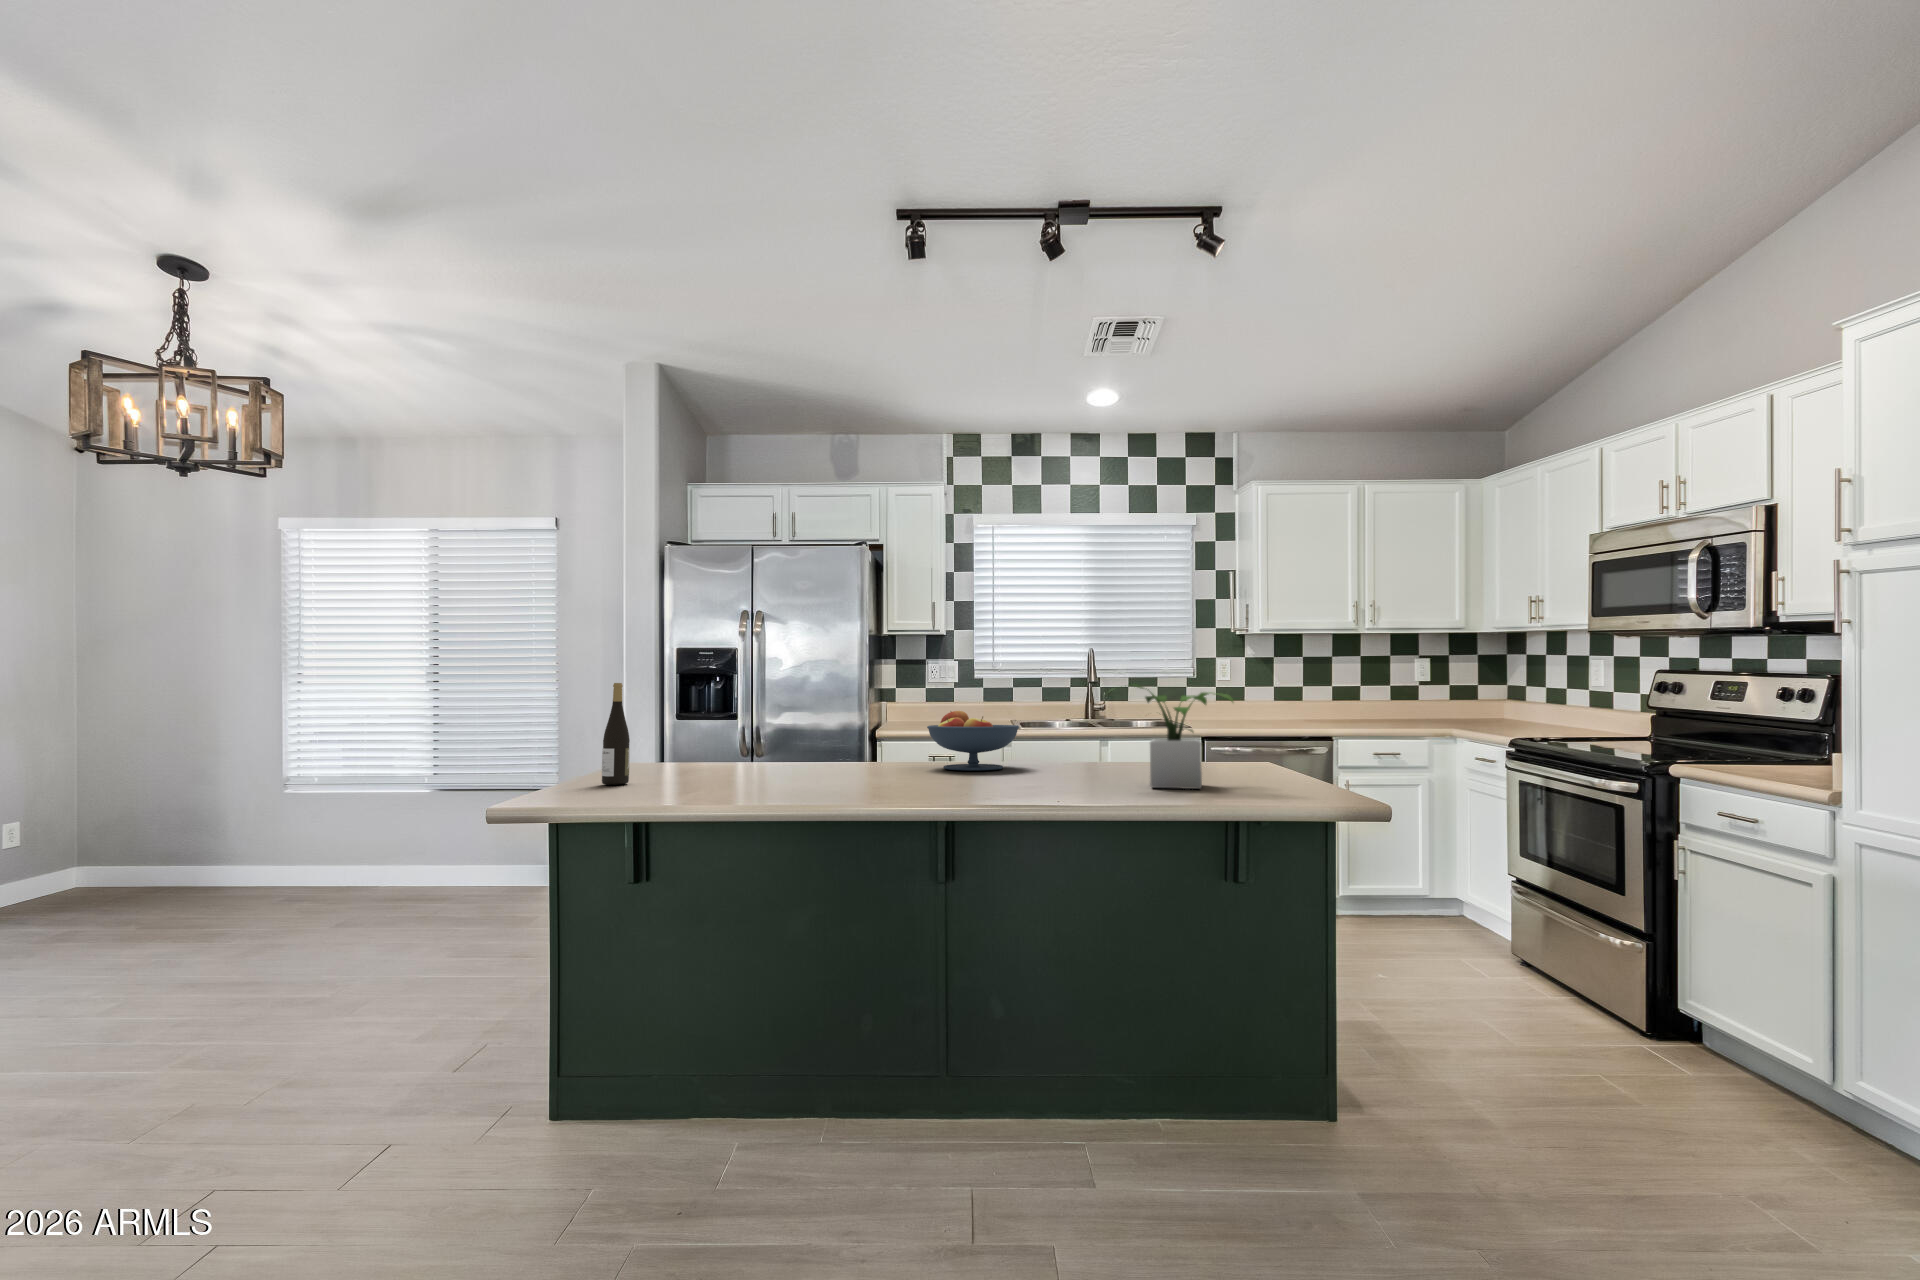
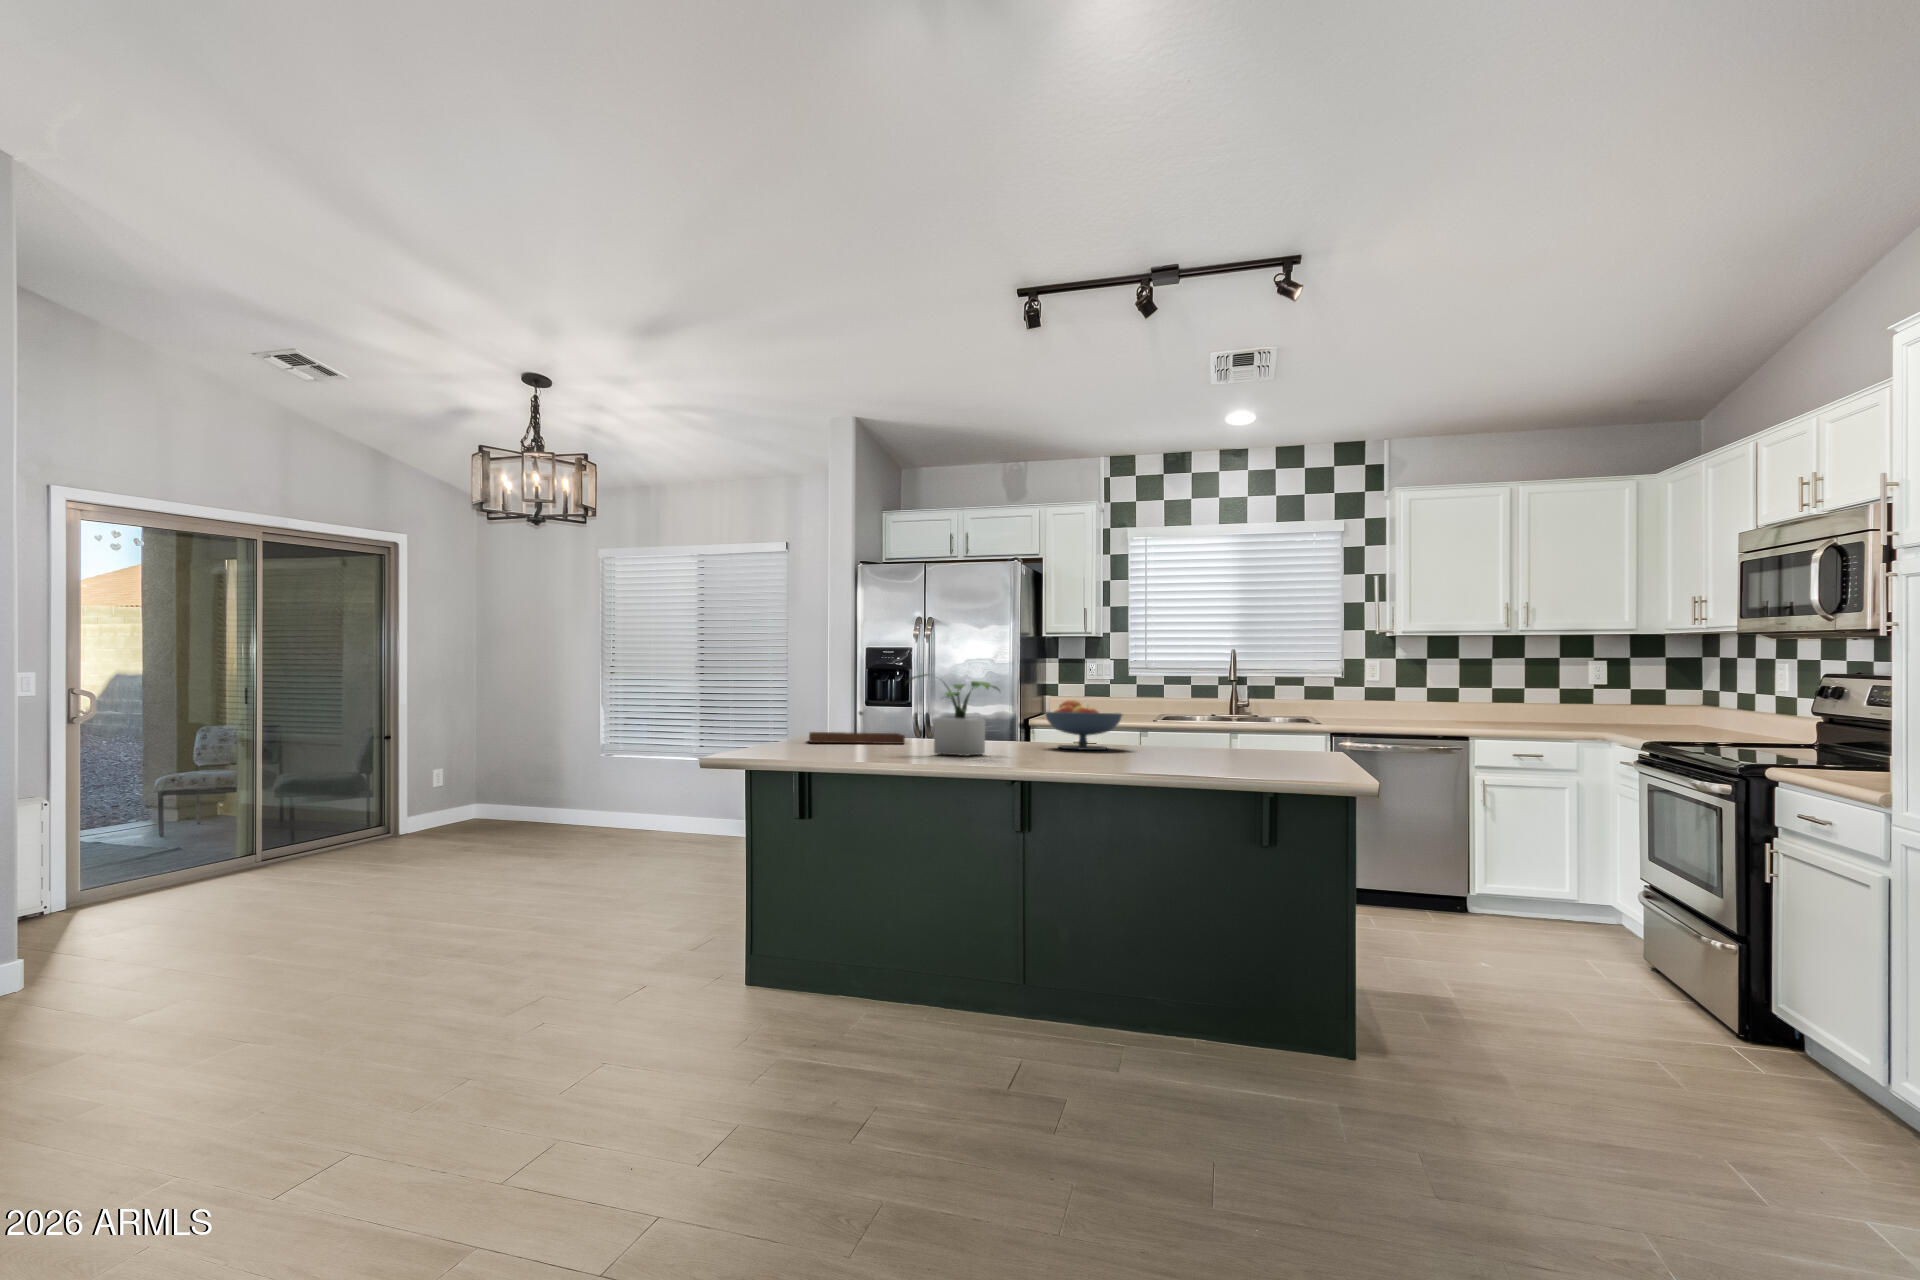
wine bottle: present [602,683,630,785] -> none [788,671,808,747]
potted plant: present [1105,684,1233,789] -> present [907,674,1000,756]
tray: none [621,730,752,775] -> present [809,711,905,744]

